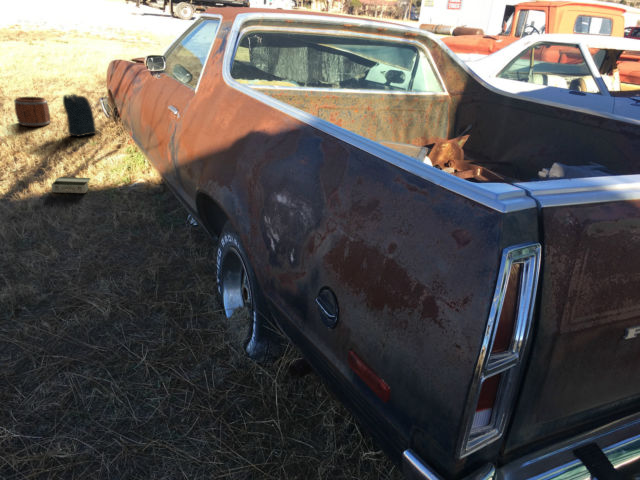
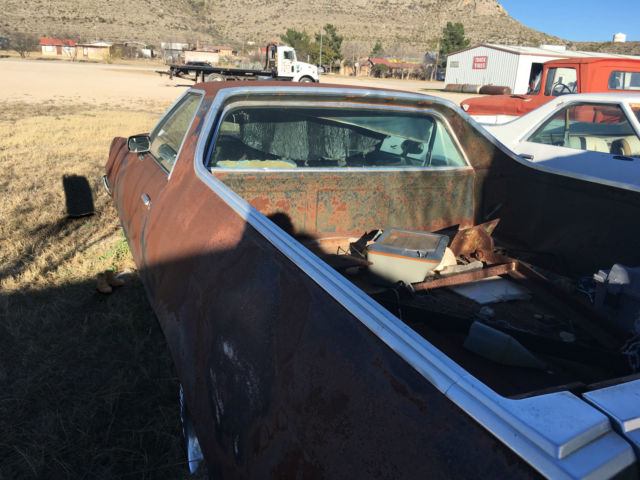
bucket: present [14,97,50,126] -> none [14,176,51,207]
toolbox: present [52,177,90,193] -> none [30,266,75,285]
boots: none [111,180,138,200] -> present [97,270,124,293]

